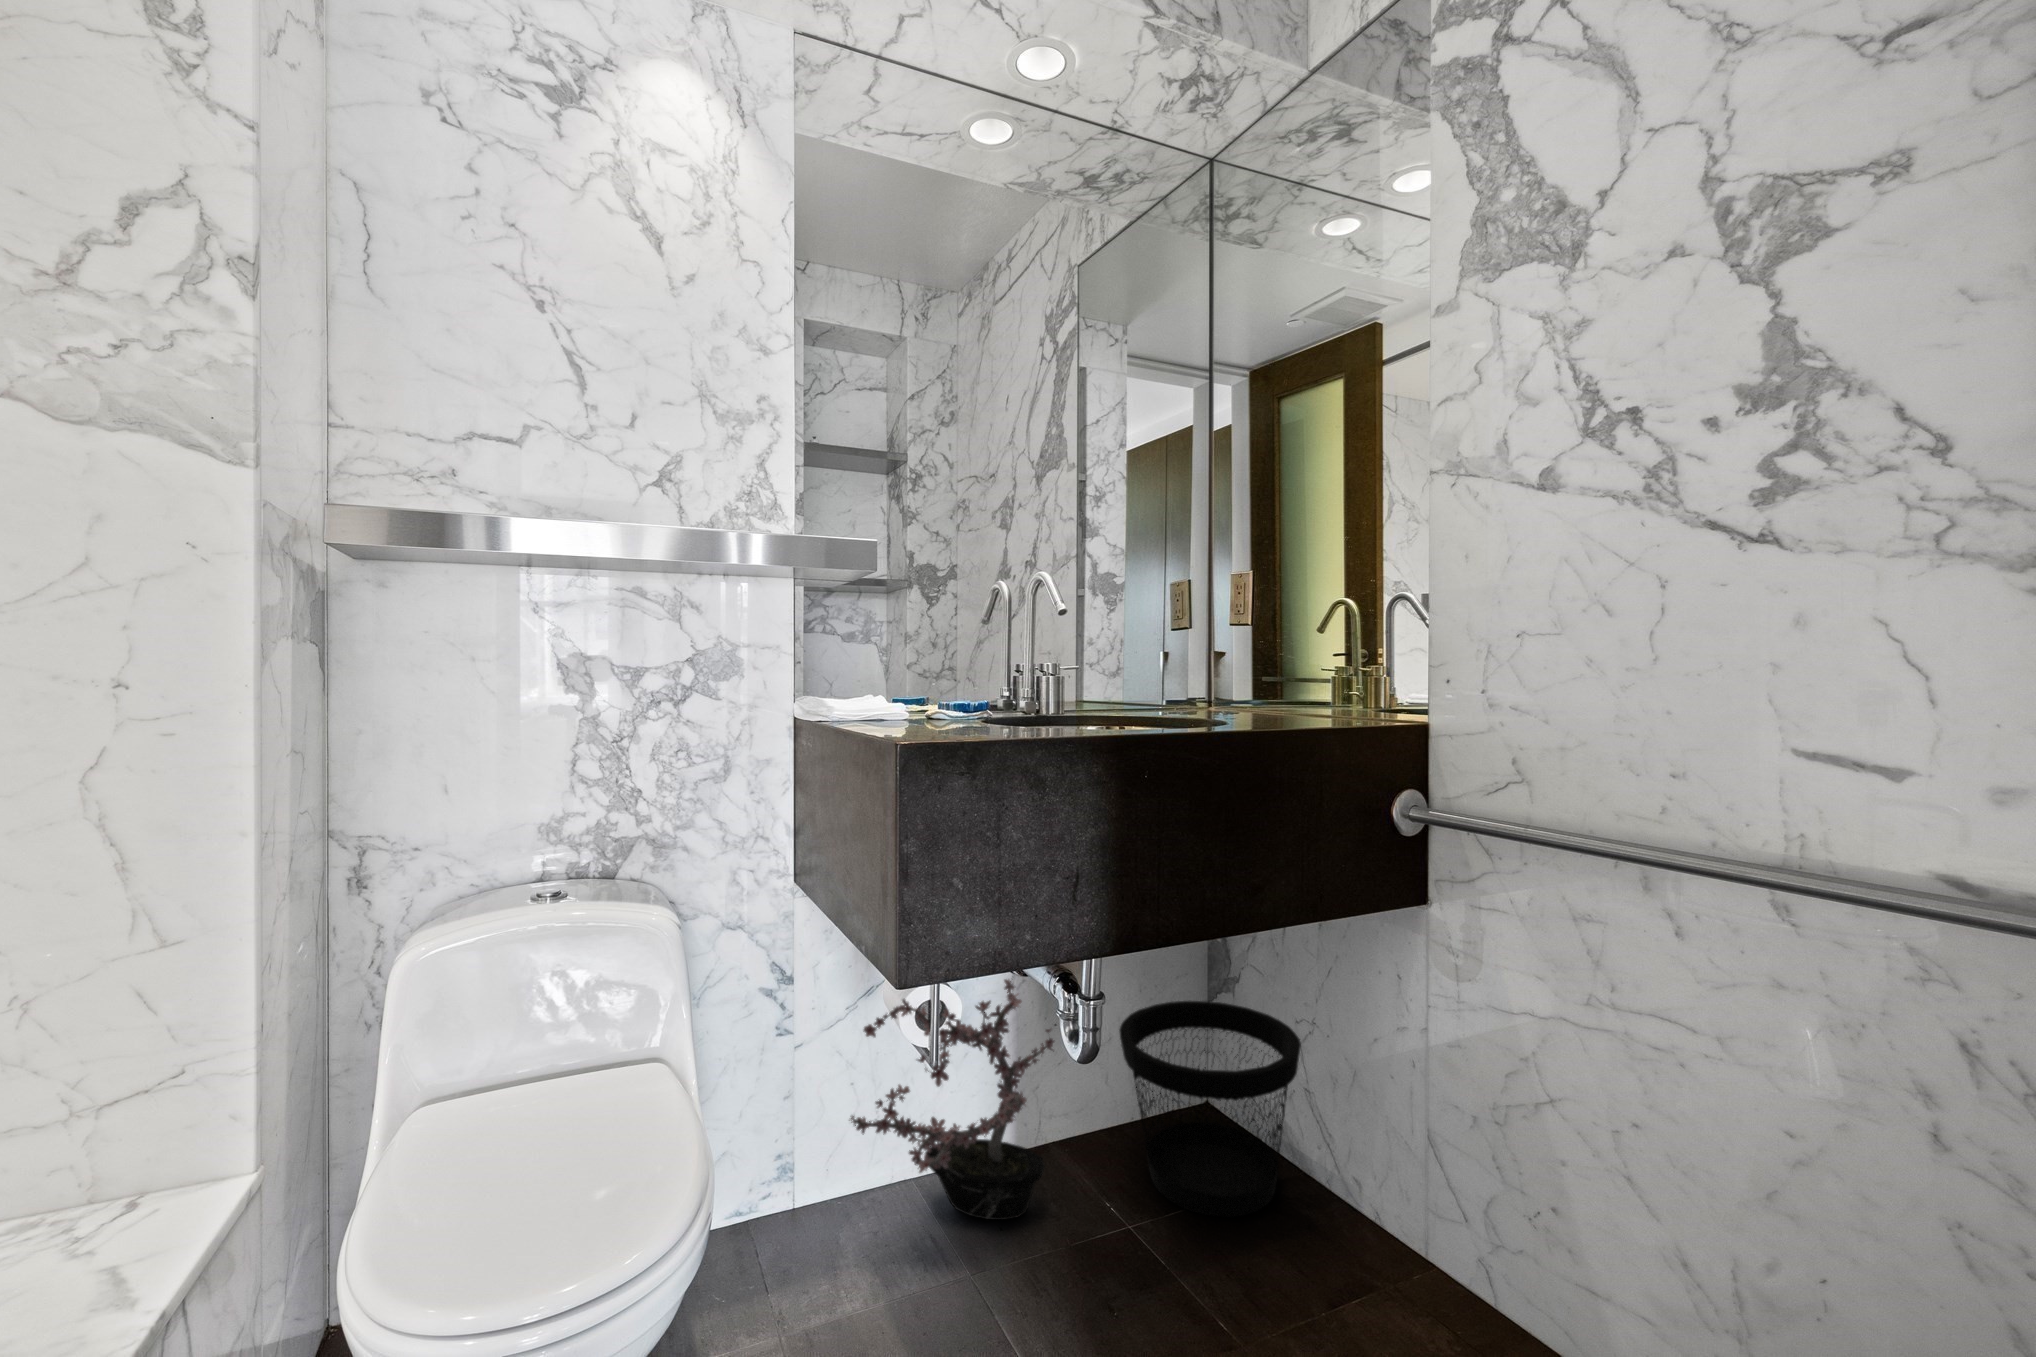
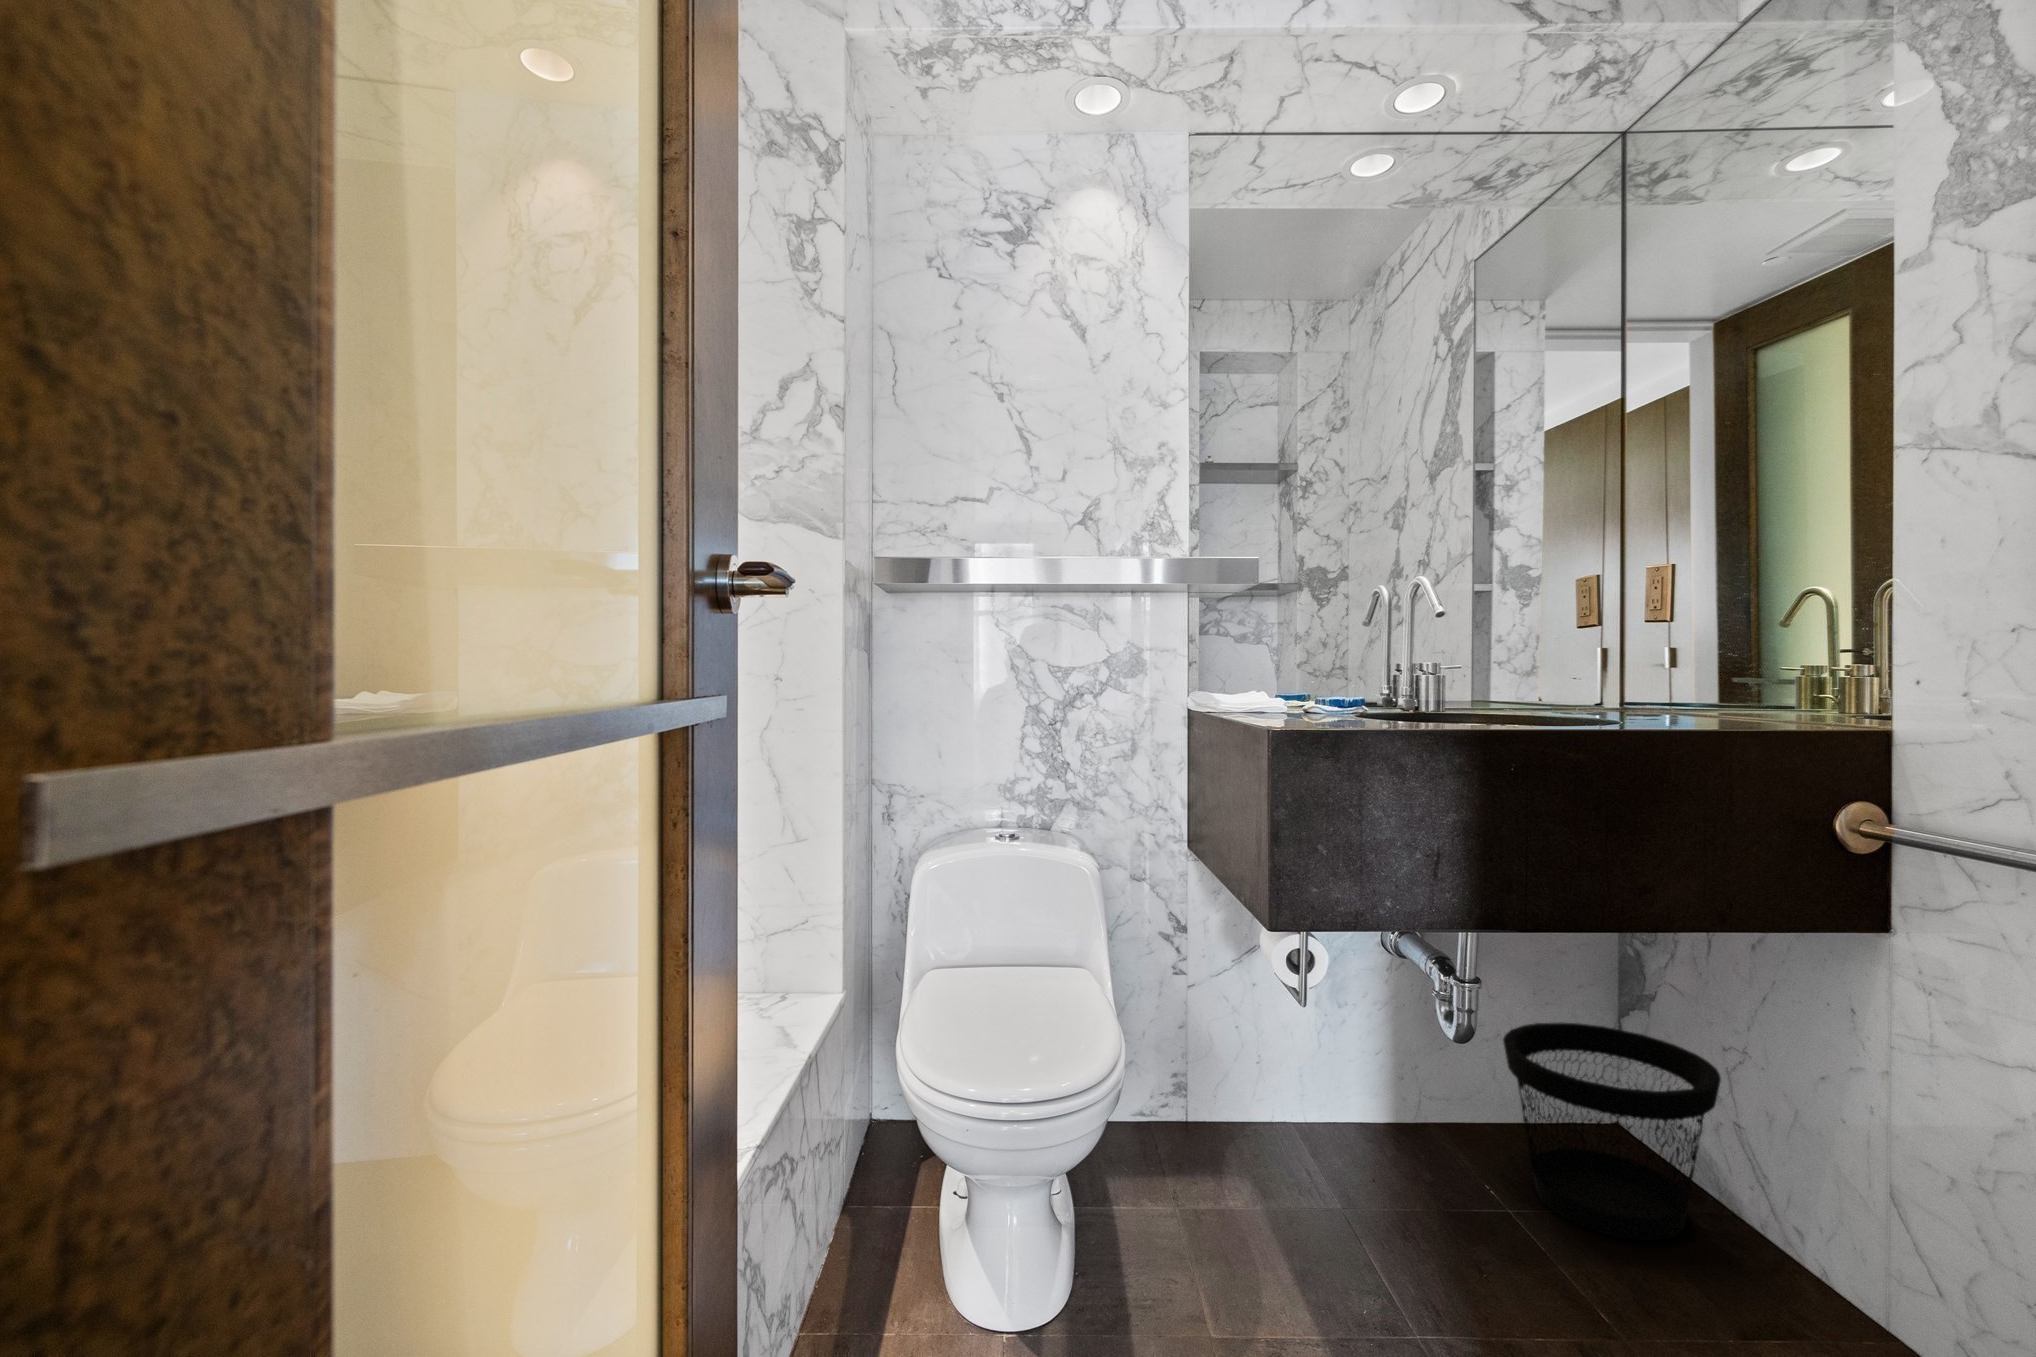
potted plant: present [849,972,1054,1220] -> none [1223,947,1431,1177]

